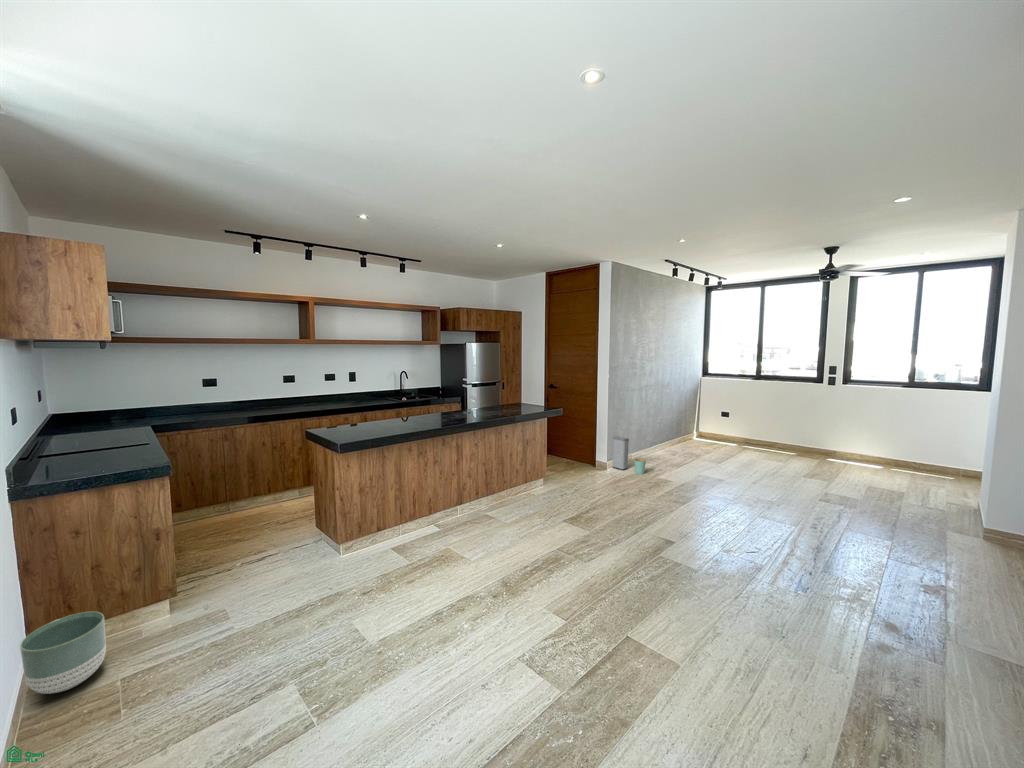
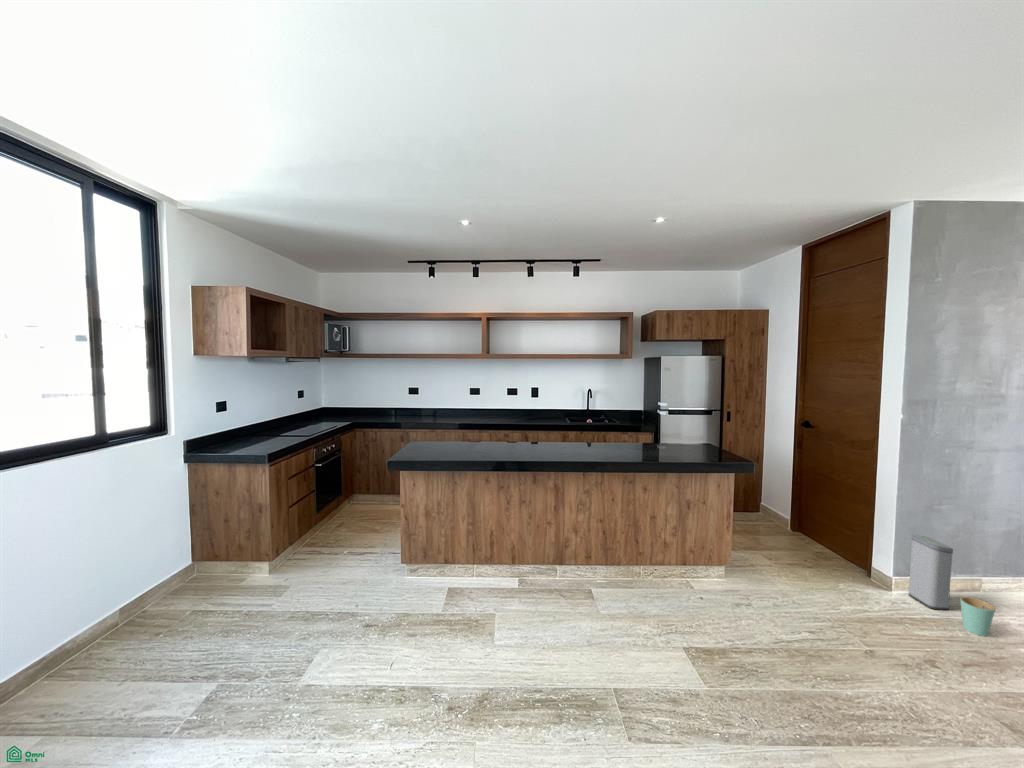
planter: present [20,612,106,694] -> none [165,544,215,596]

